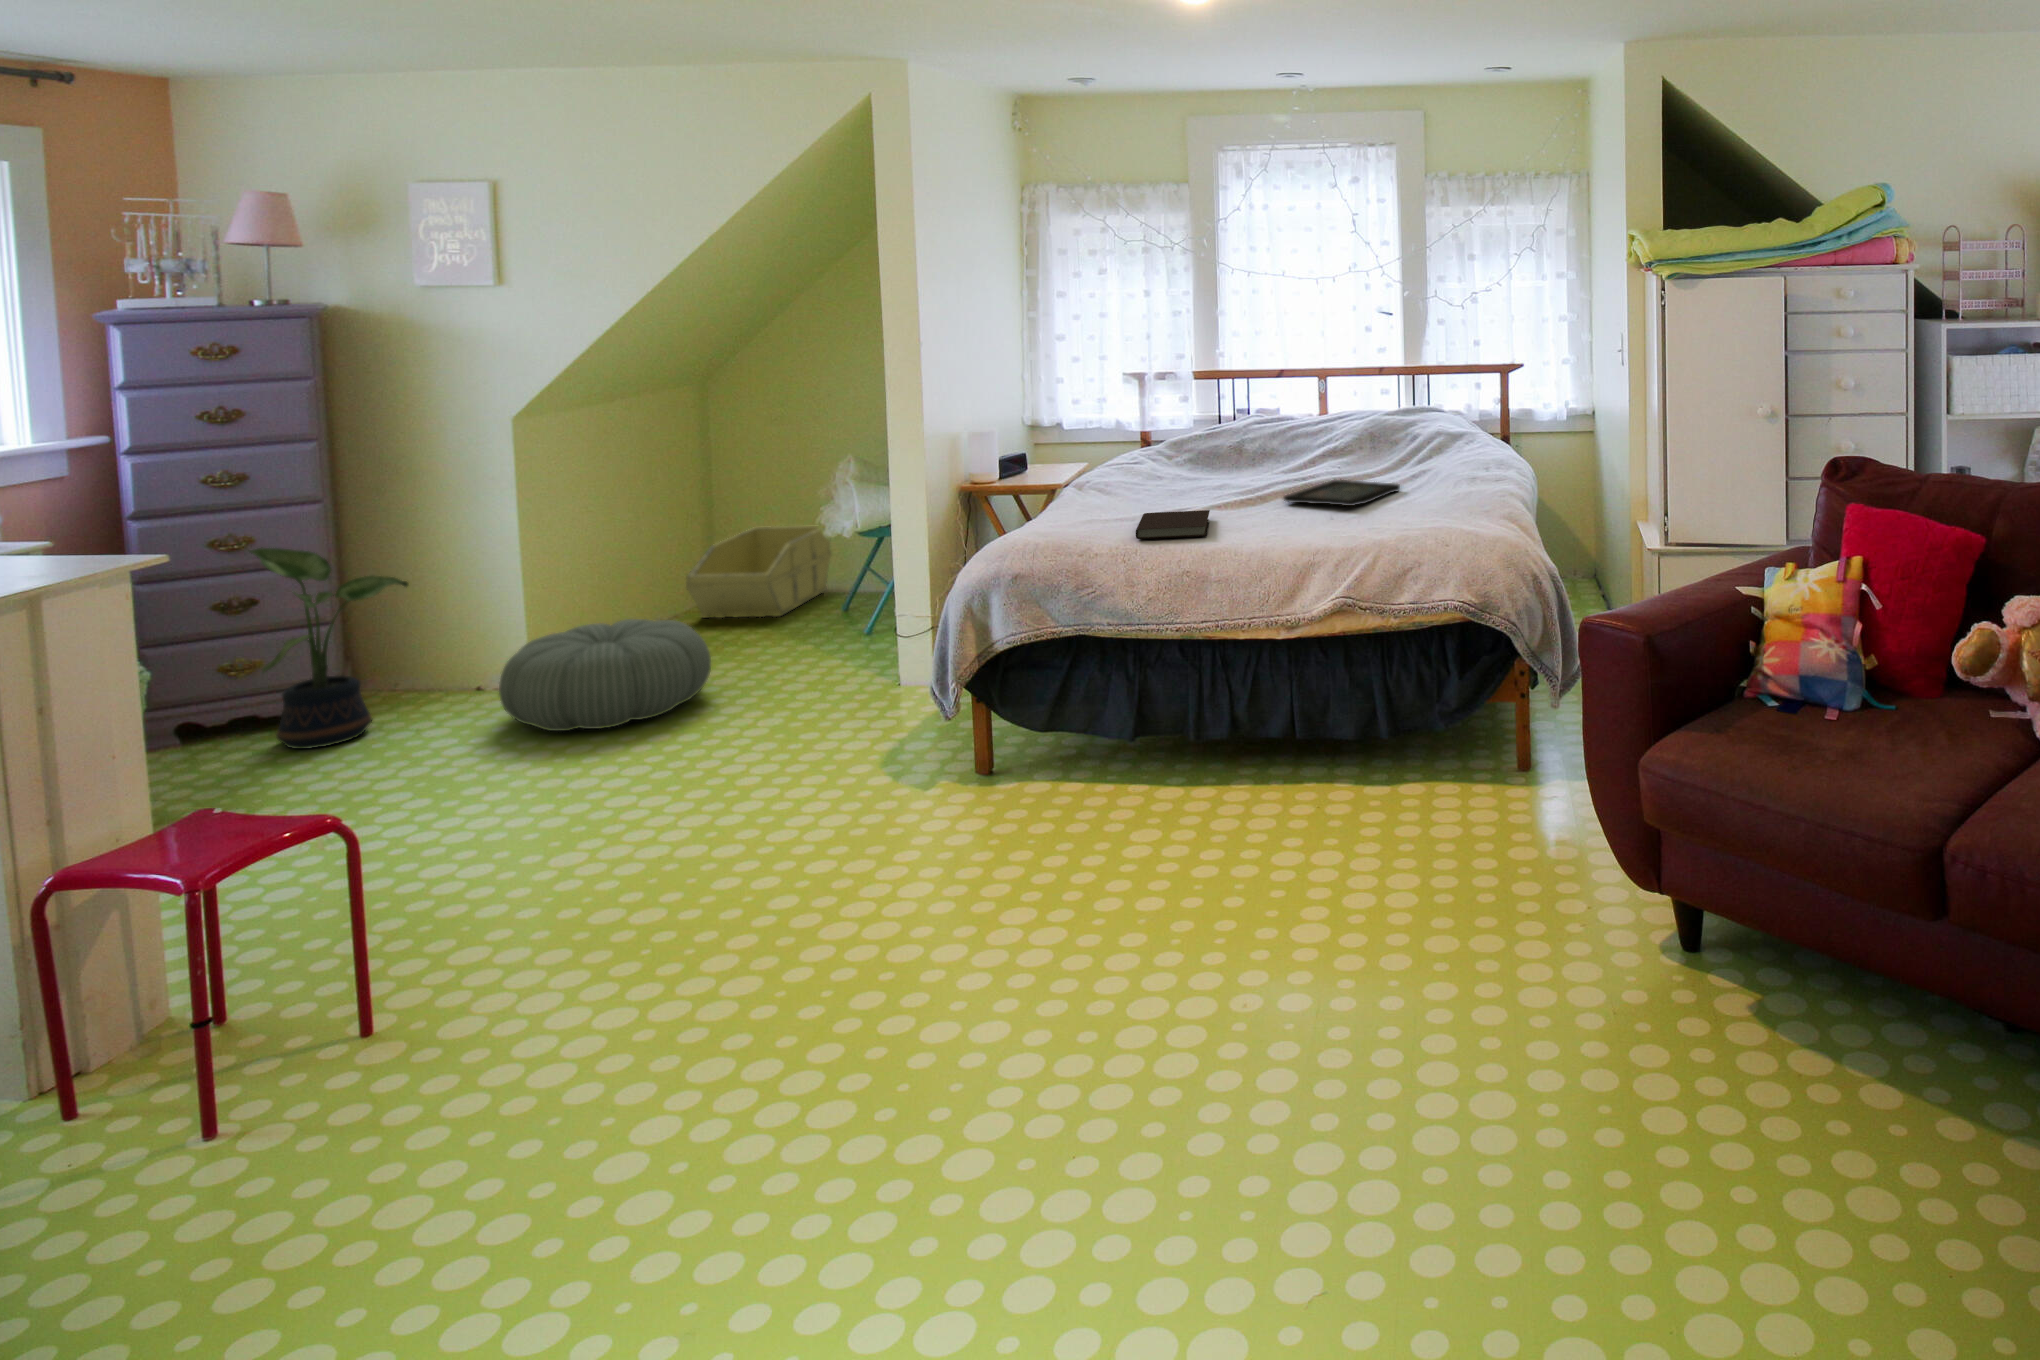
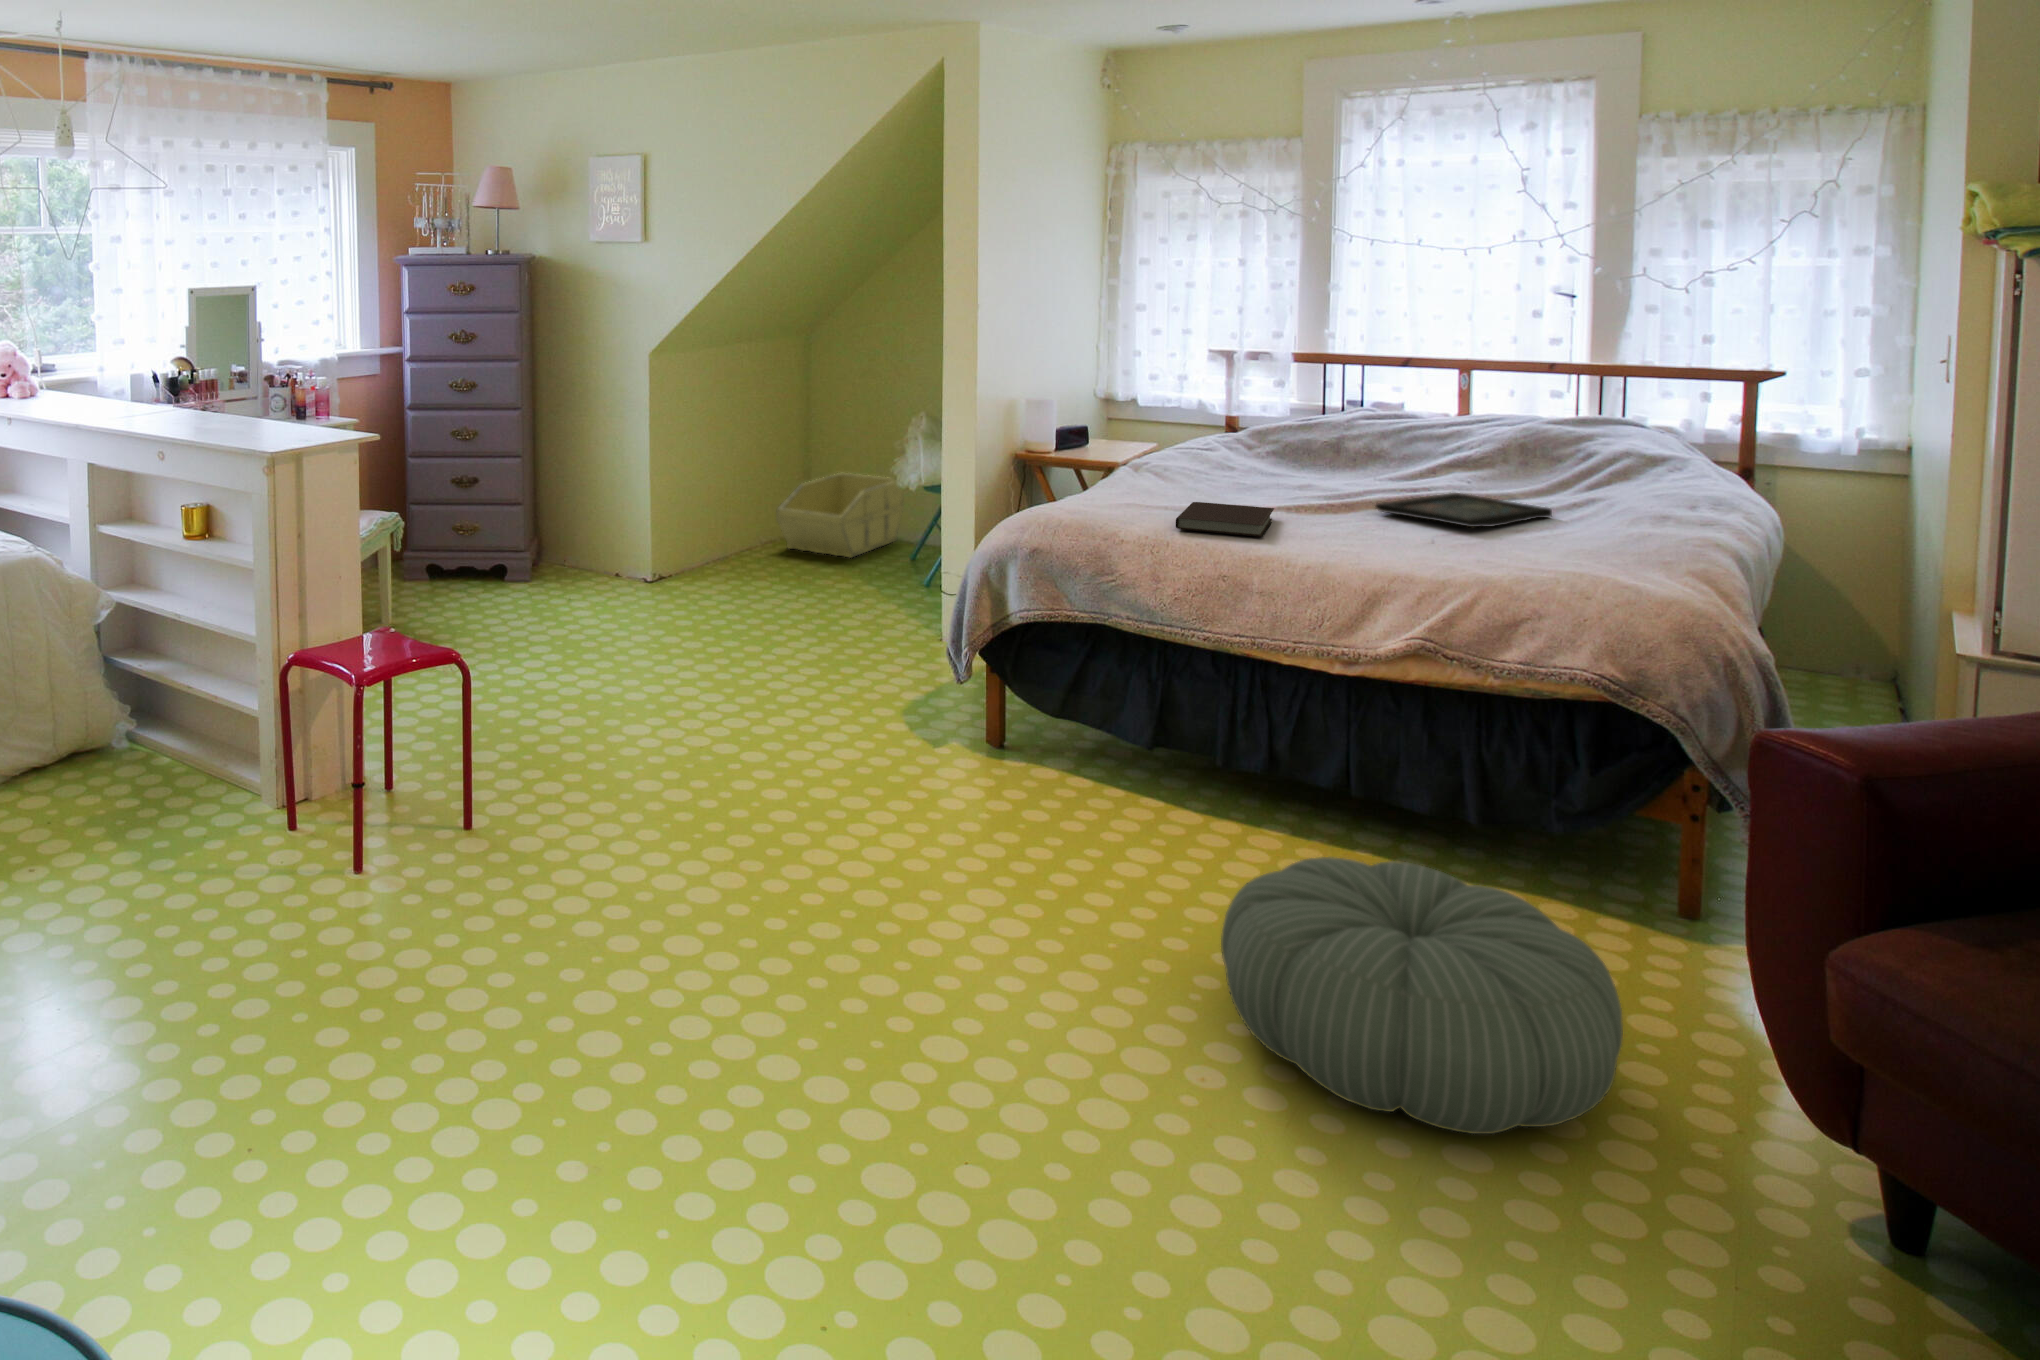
potted plant: present [250,547,408,749] -> none [468,440,566,602]
pouf: present [499,619,711,731] -> present [1221,857,1623,1134]

